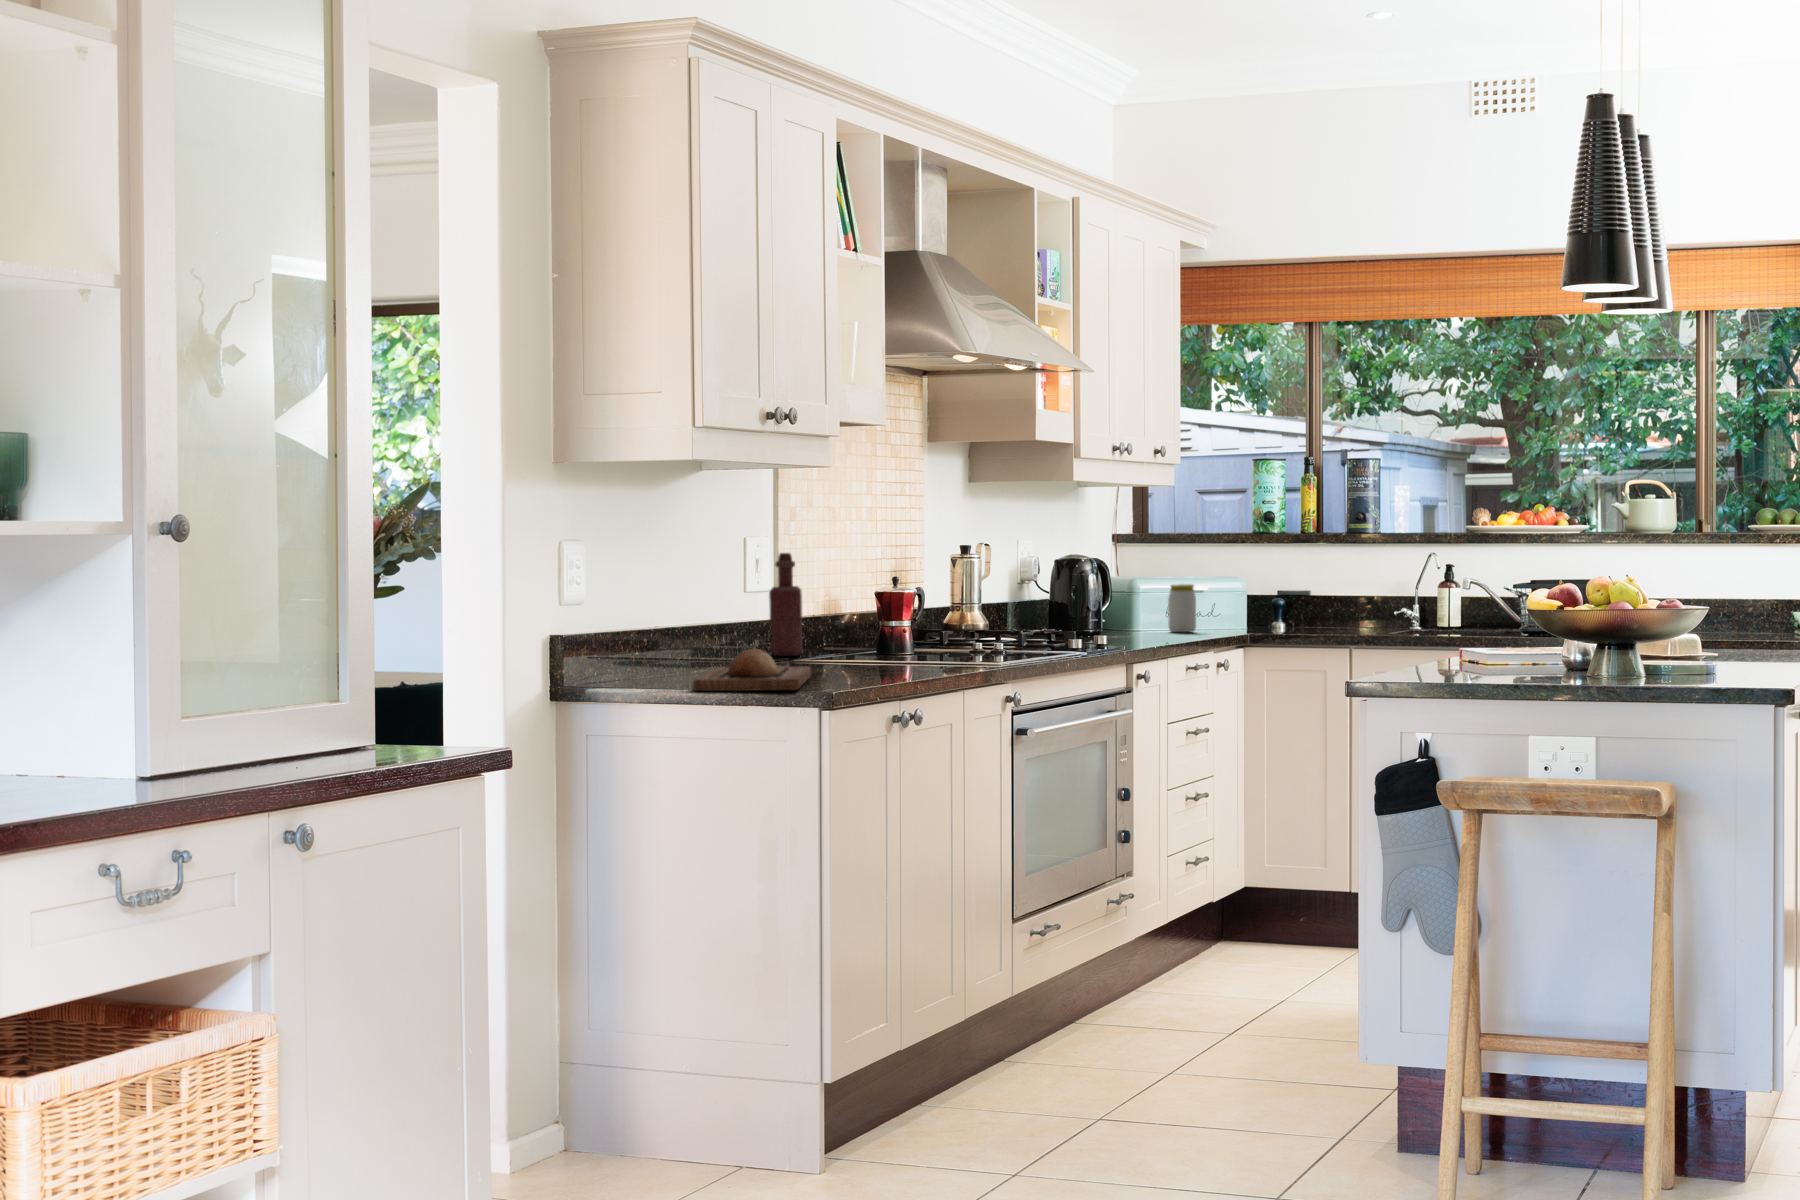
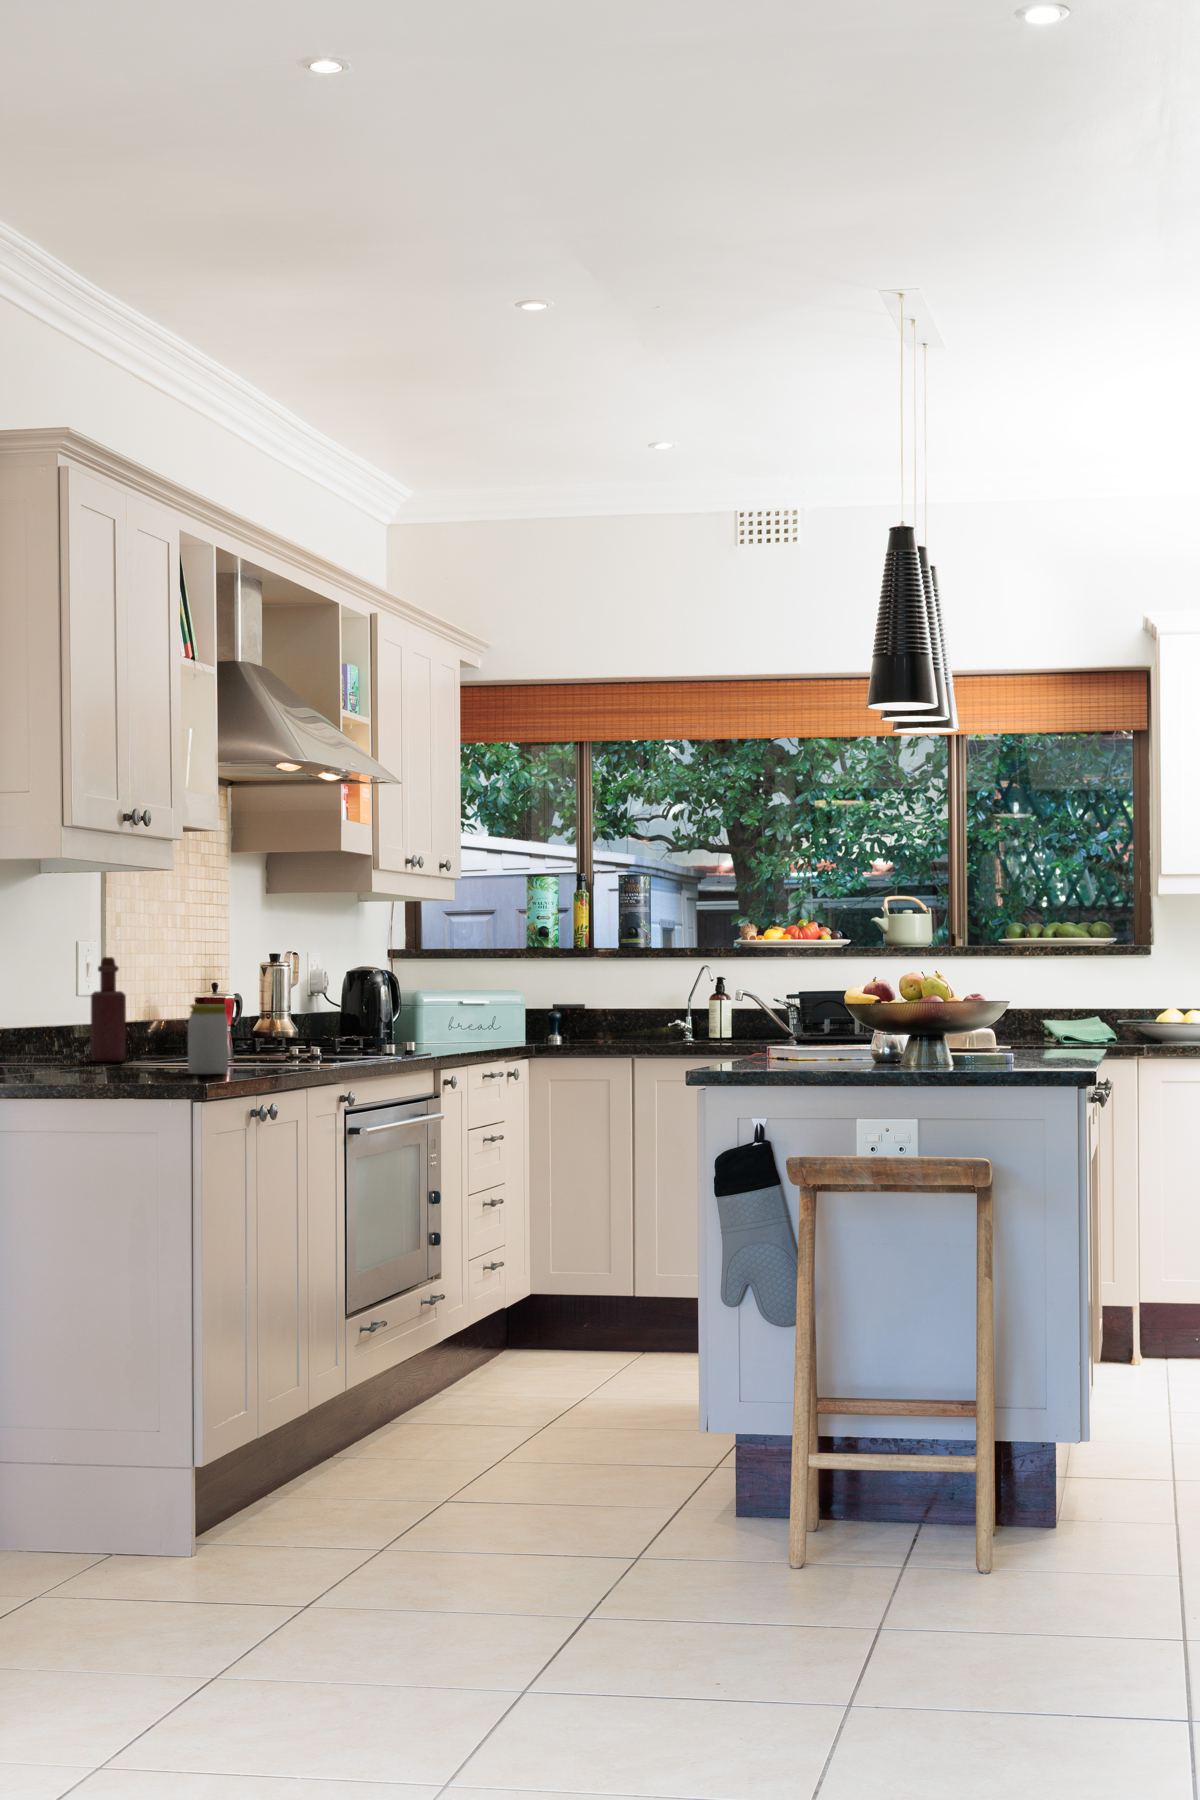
jar: present [1168,584,1196,632] -> present [188,1004,228,1074]
bread loaf: present [693,649,811,691] -> none [72,1047,179,1085]

